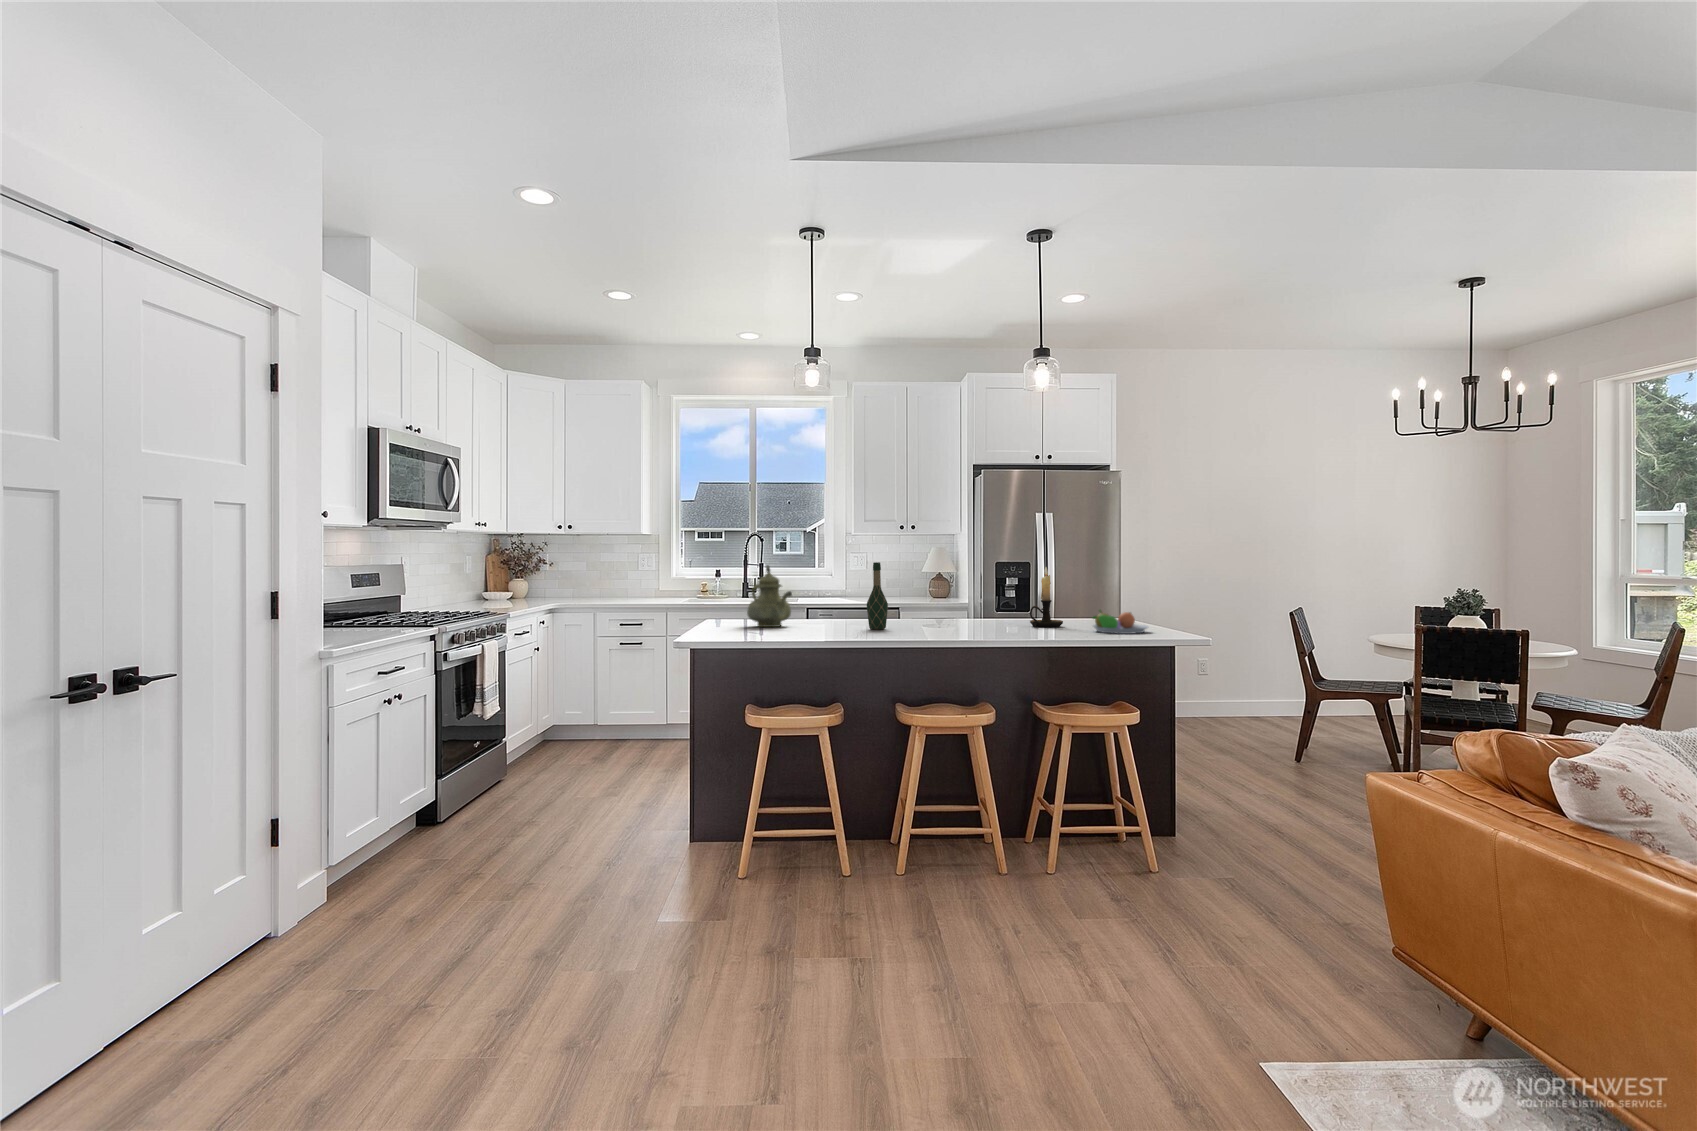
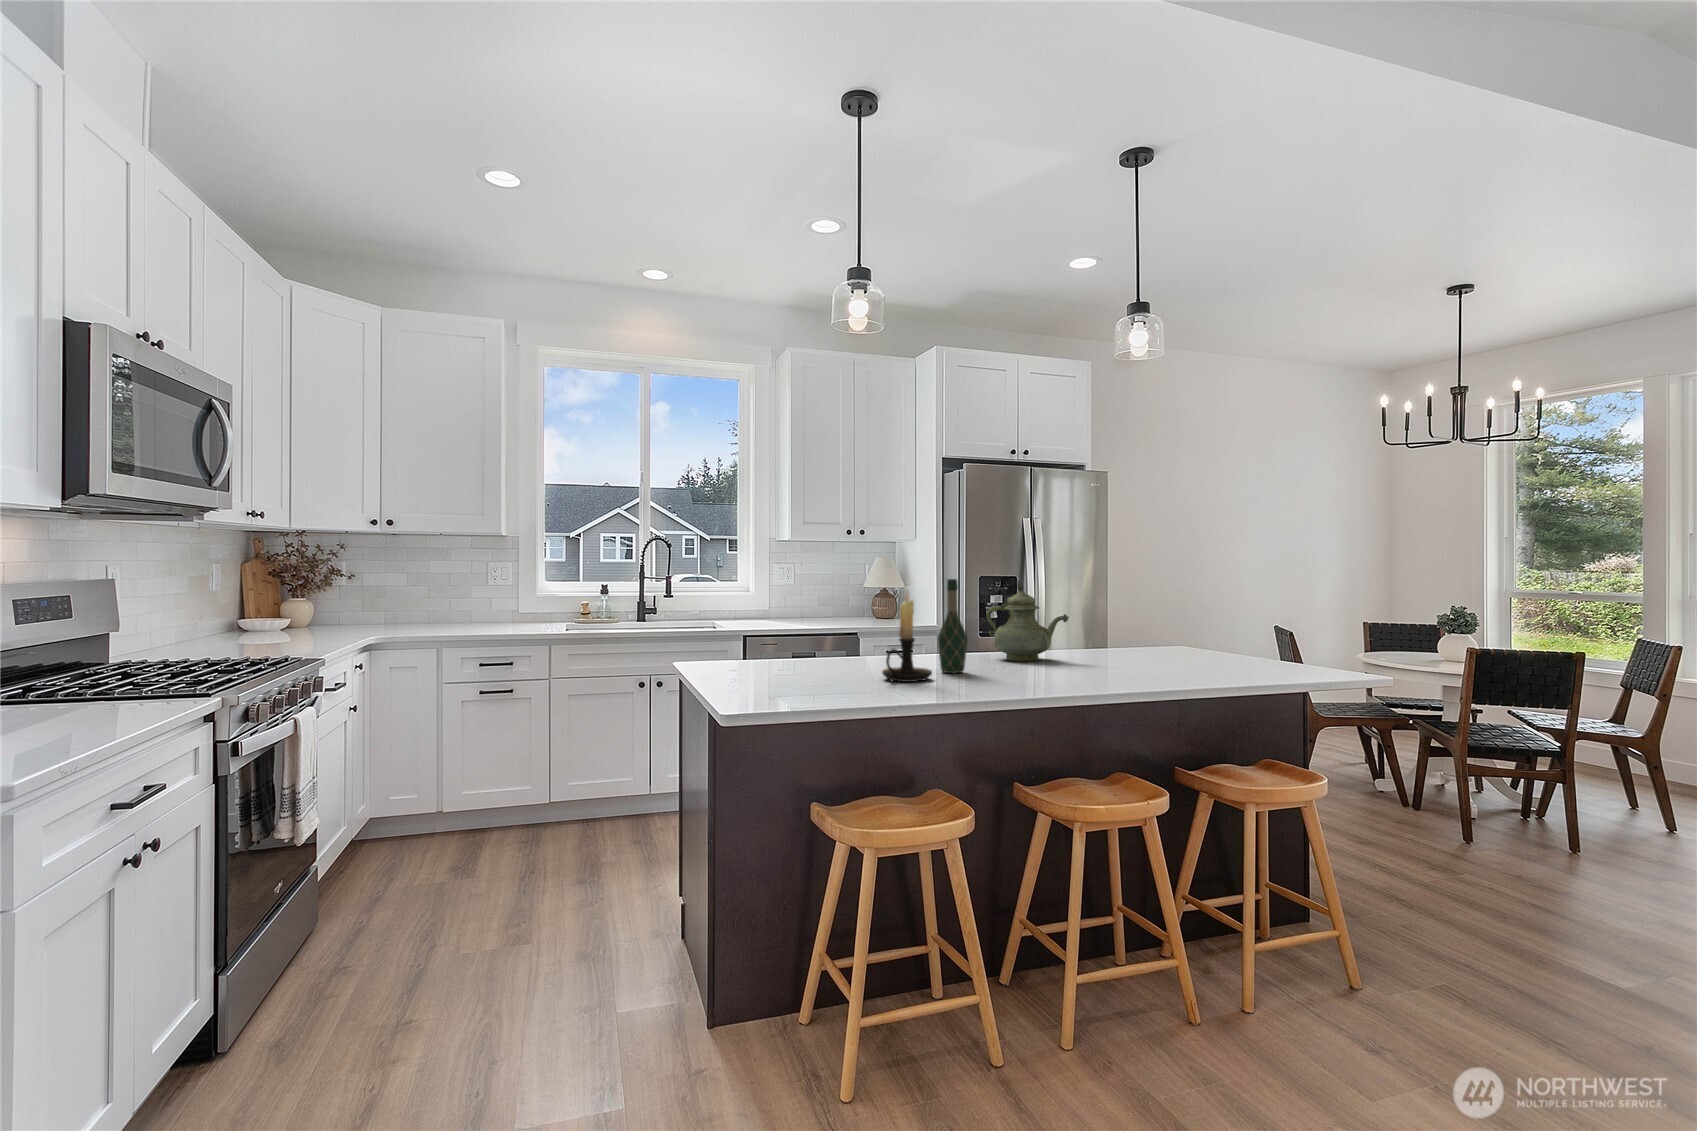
teapot: present [747,566,792,627] -> present [987,581,1069,661]
candle holder: present [1030,568,1063,627] -> present [882,588,932,682]
fruit bowl: present [1093,610,1148,634] -> none [1219,639,1296,671]

